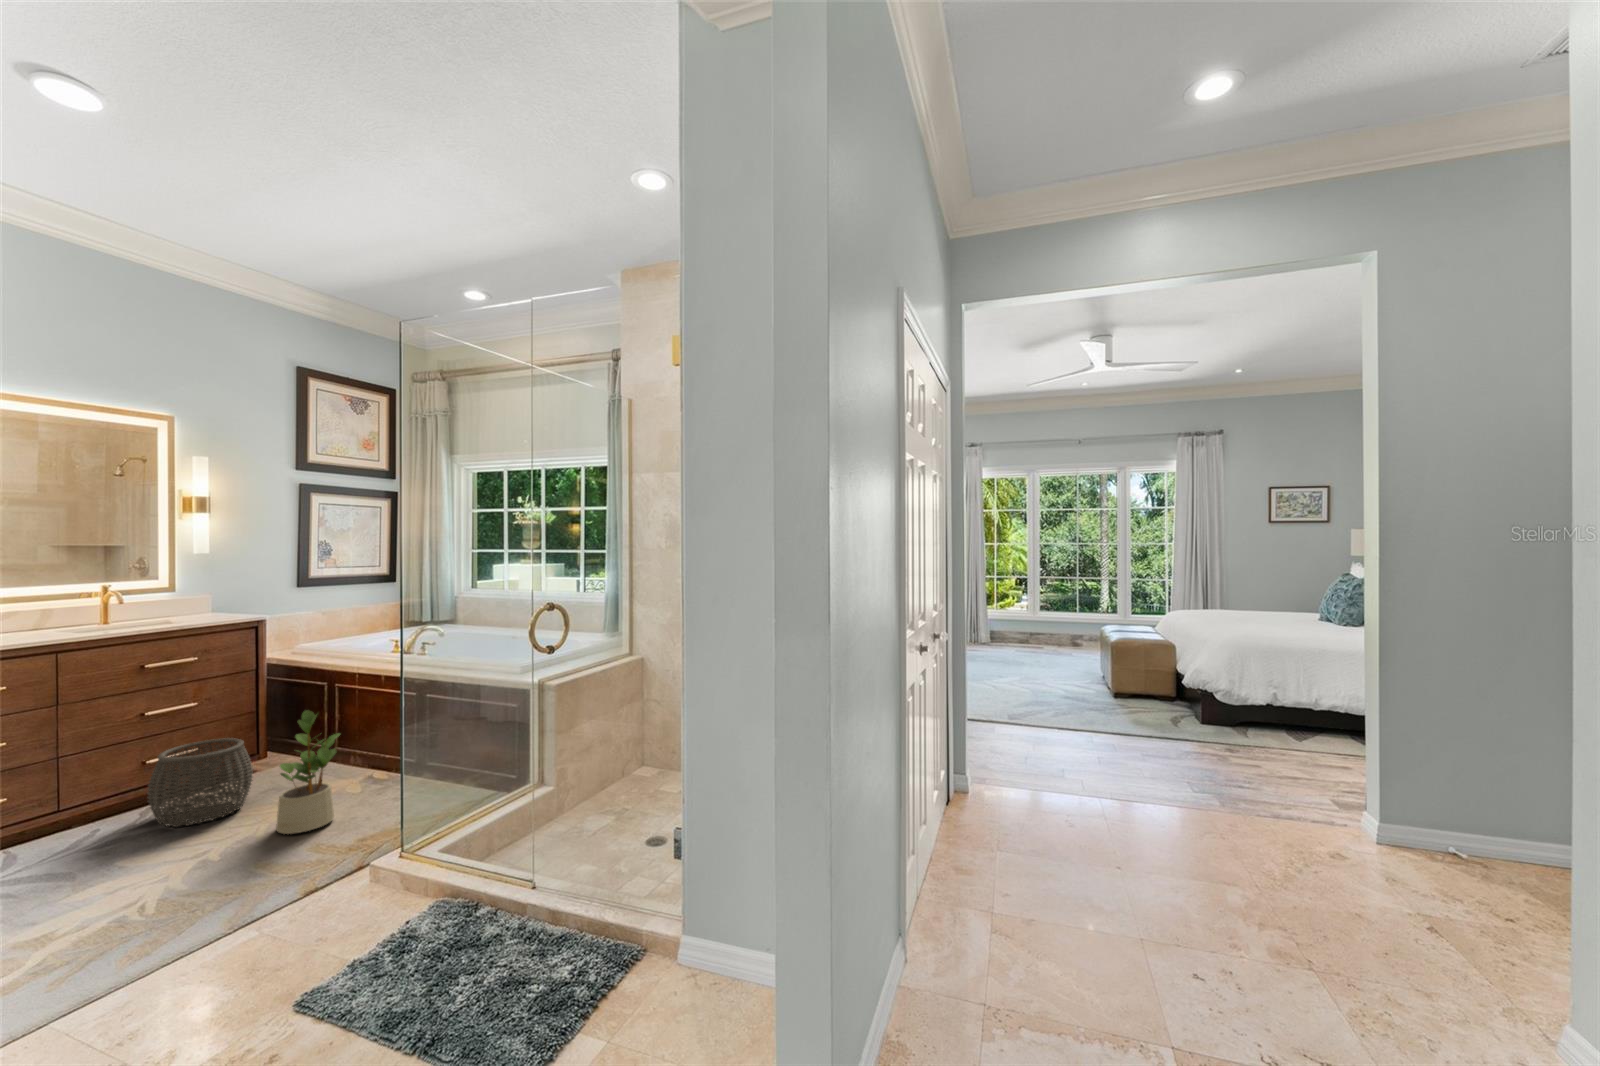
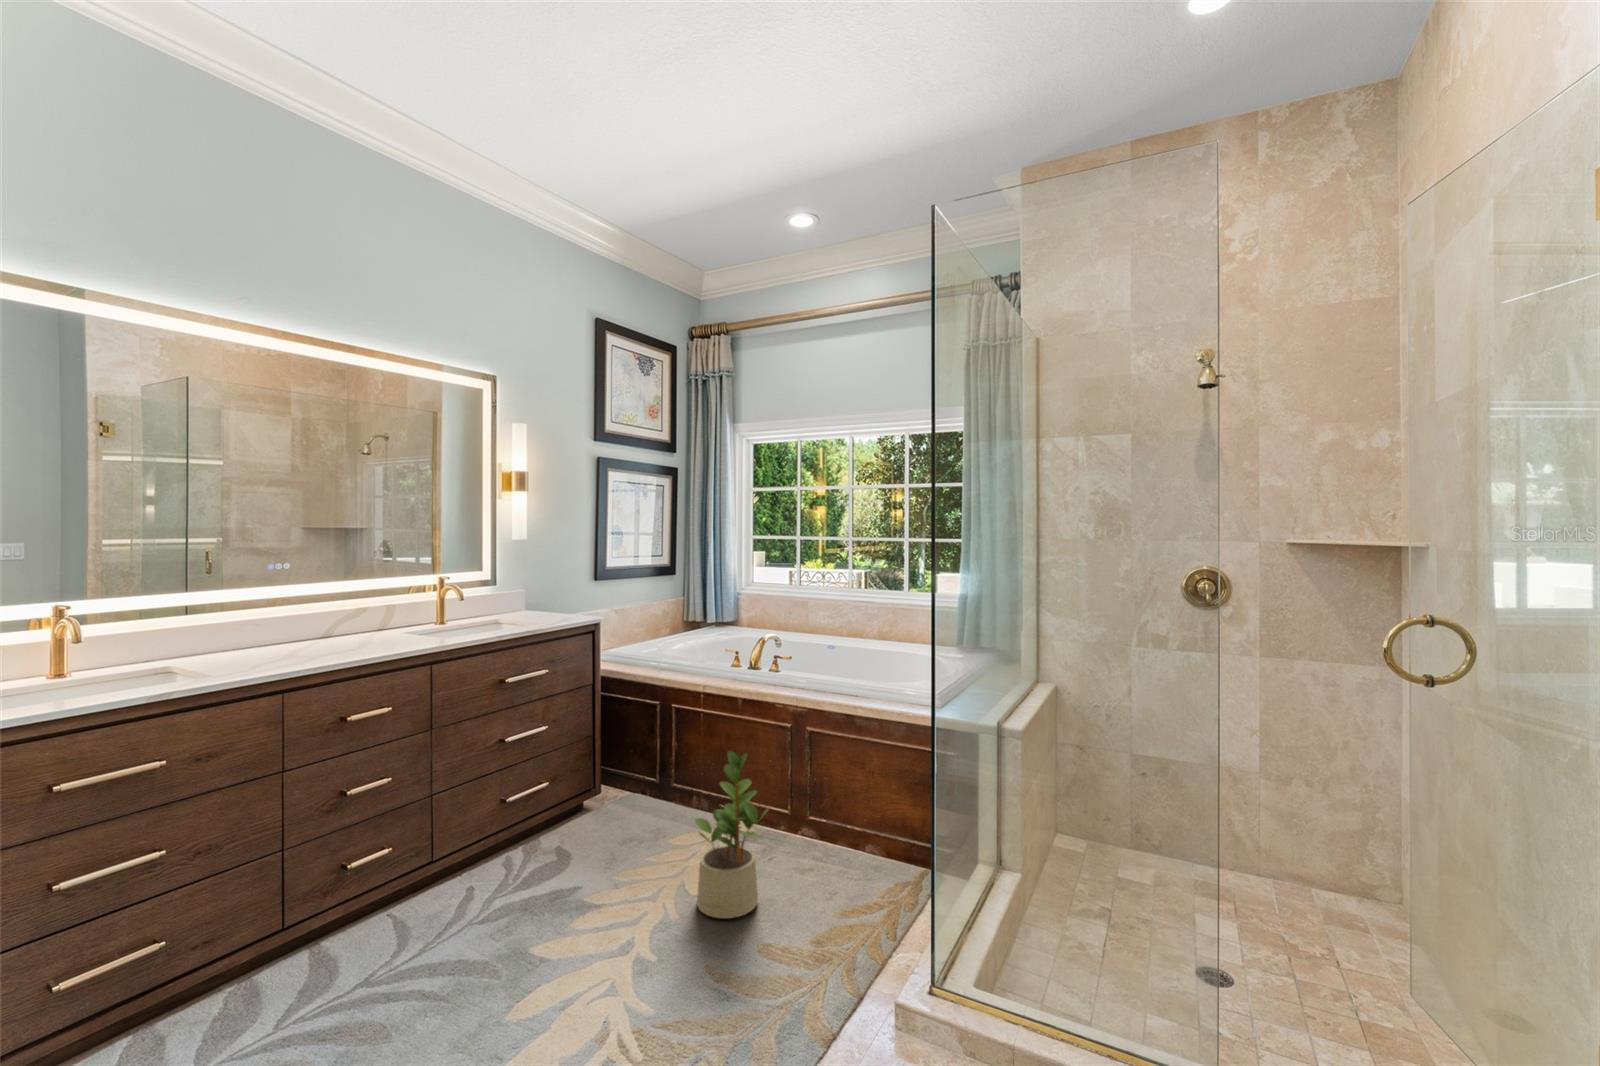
woven basket: present [147,738,253,827] -> none [528,776,635,895]

